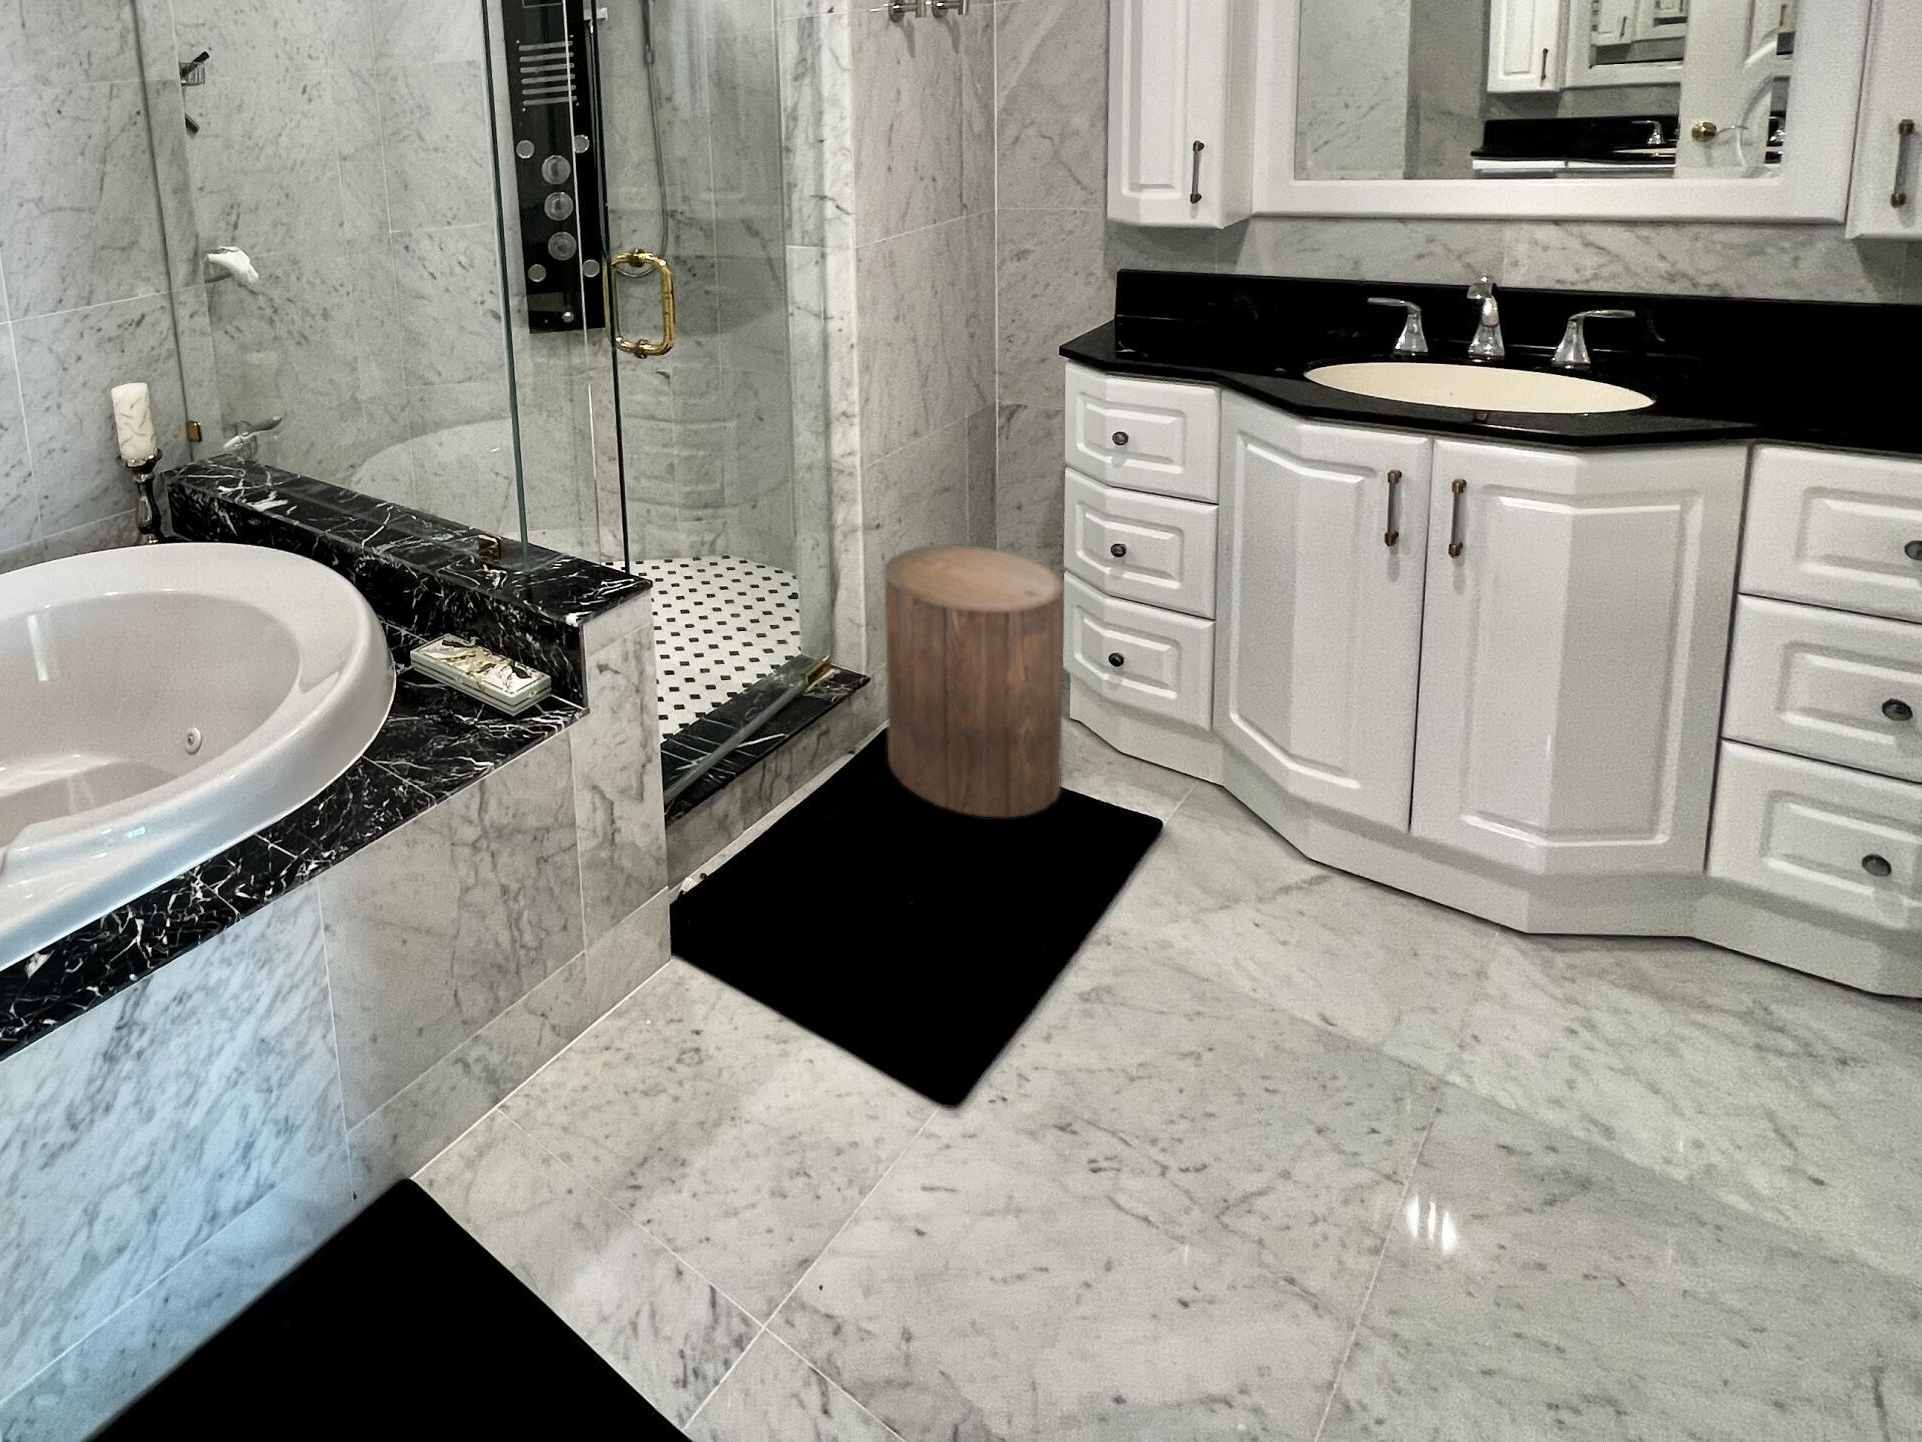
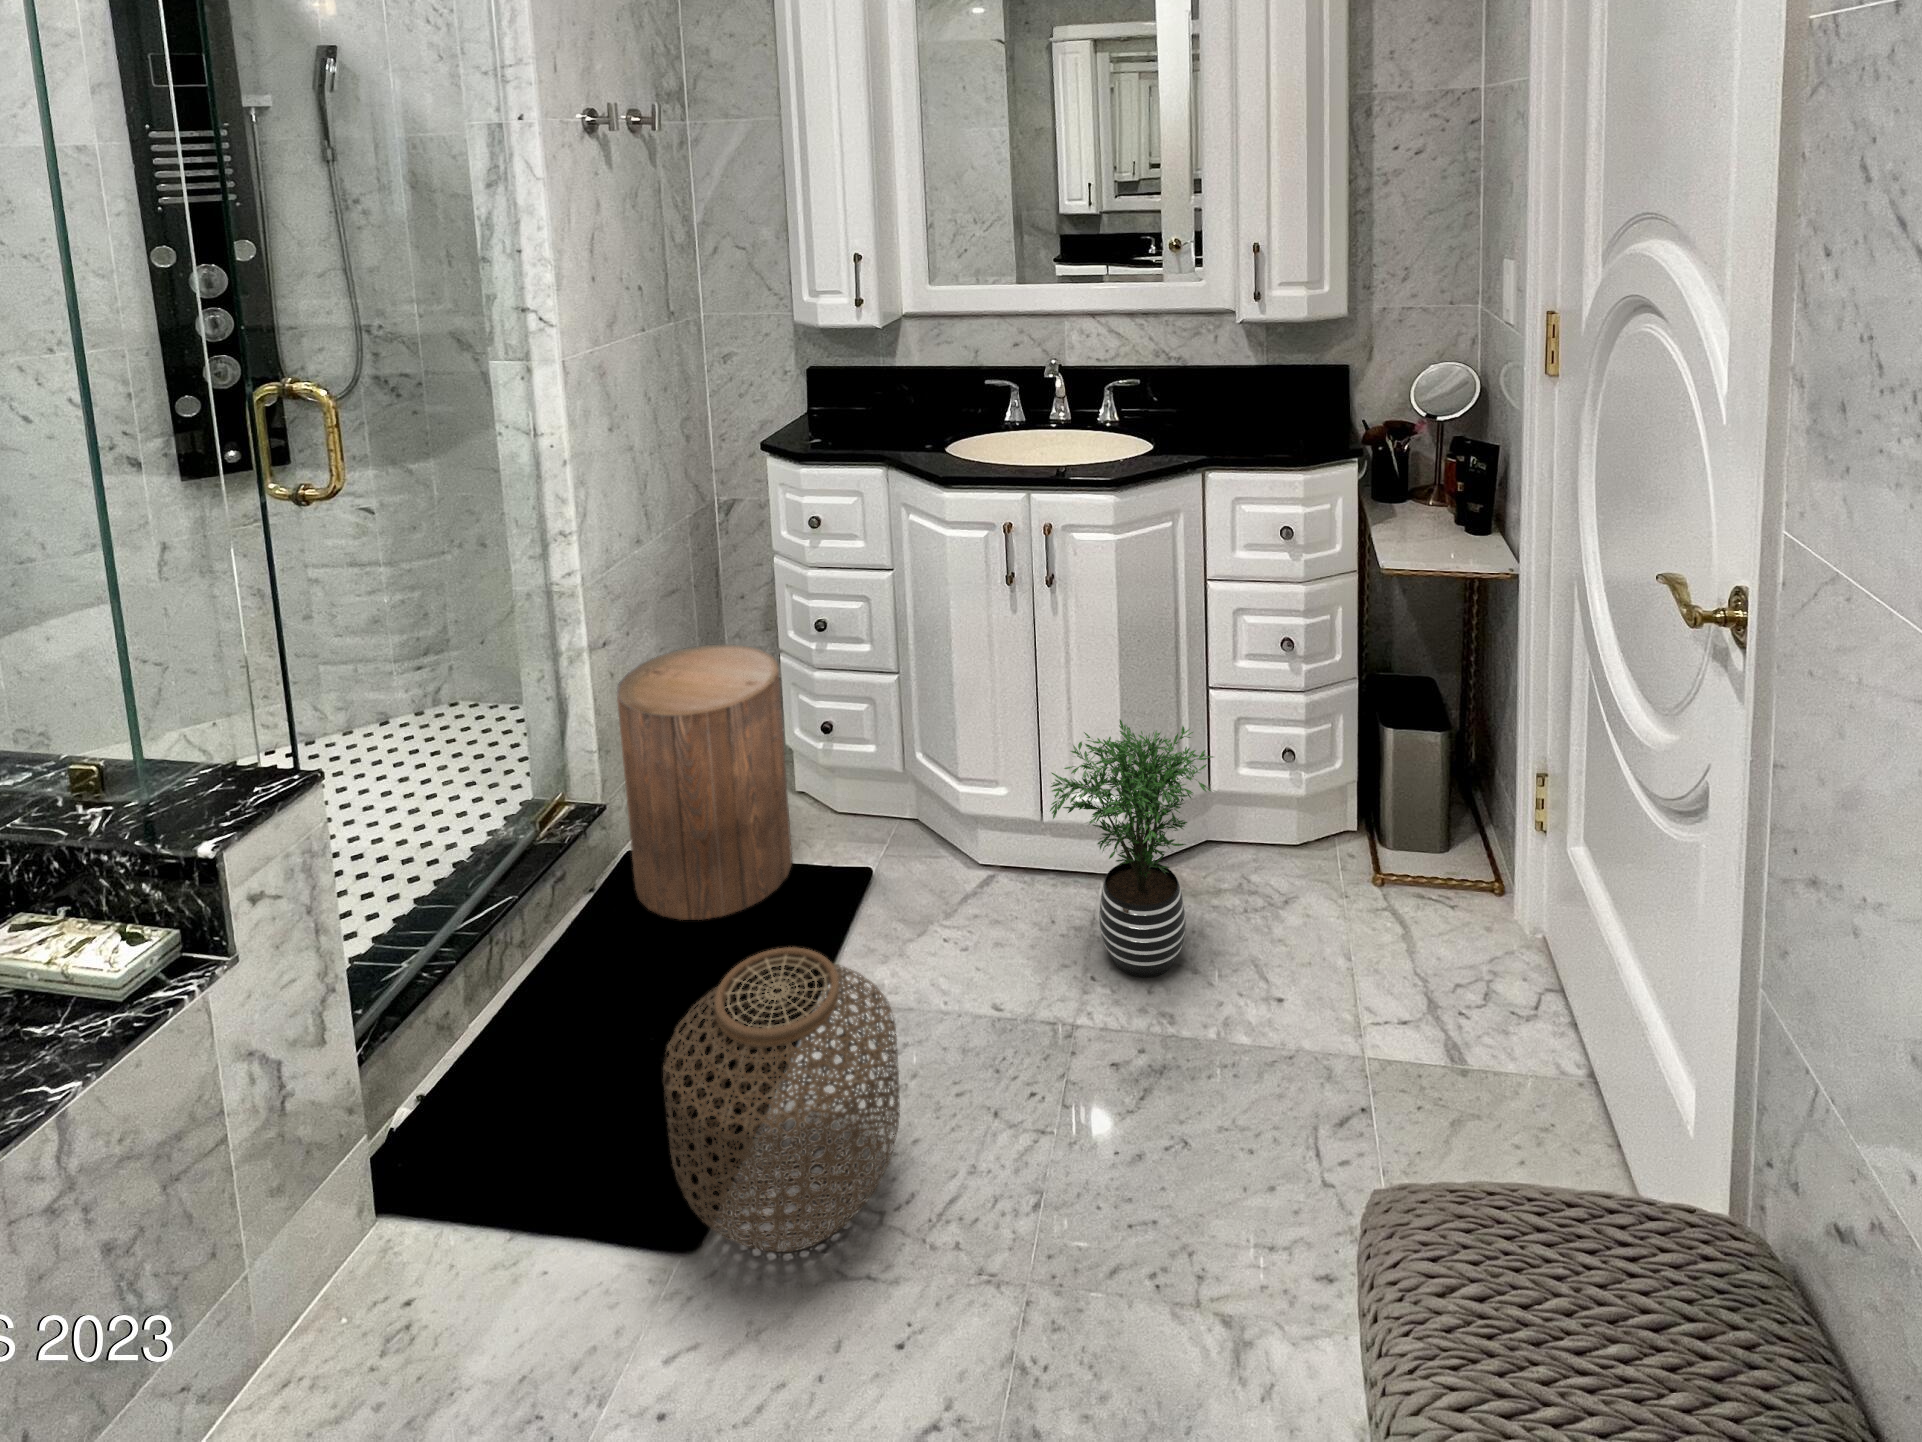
potted plant: none [1458,753,1804,1103] -> present [1050,720,1213,977]
woven basket: none [950,871,1237,1193] -> present [663,947,900,1252]

